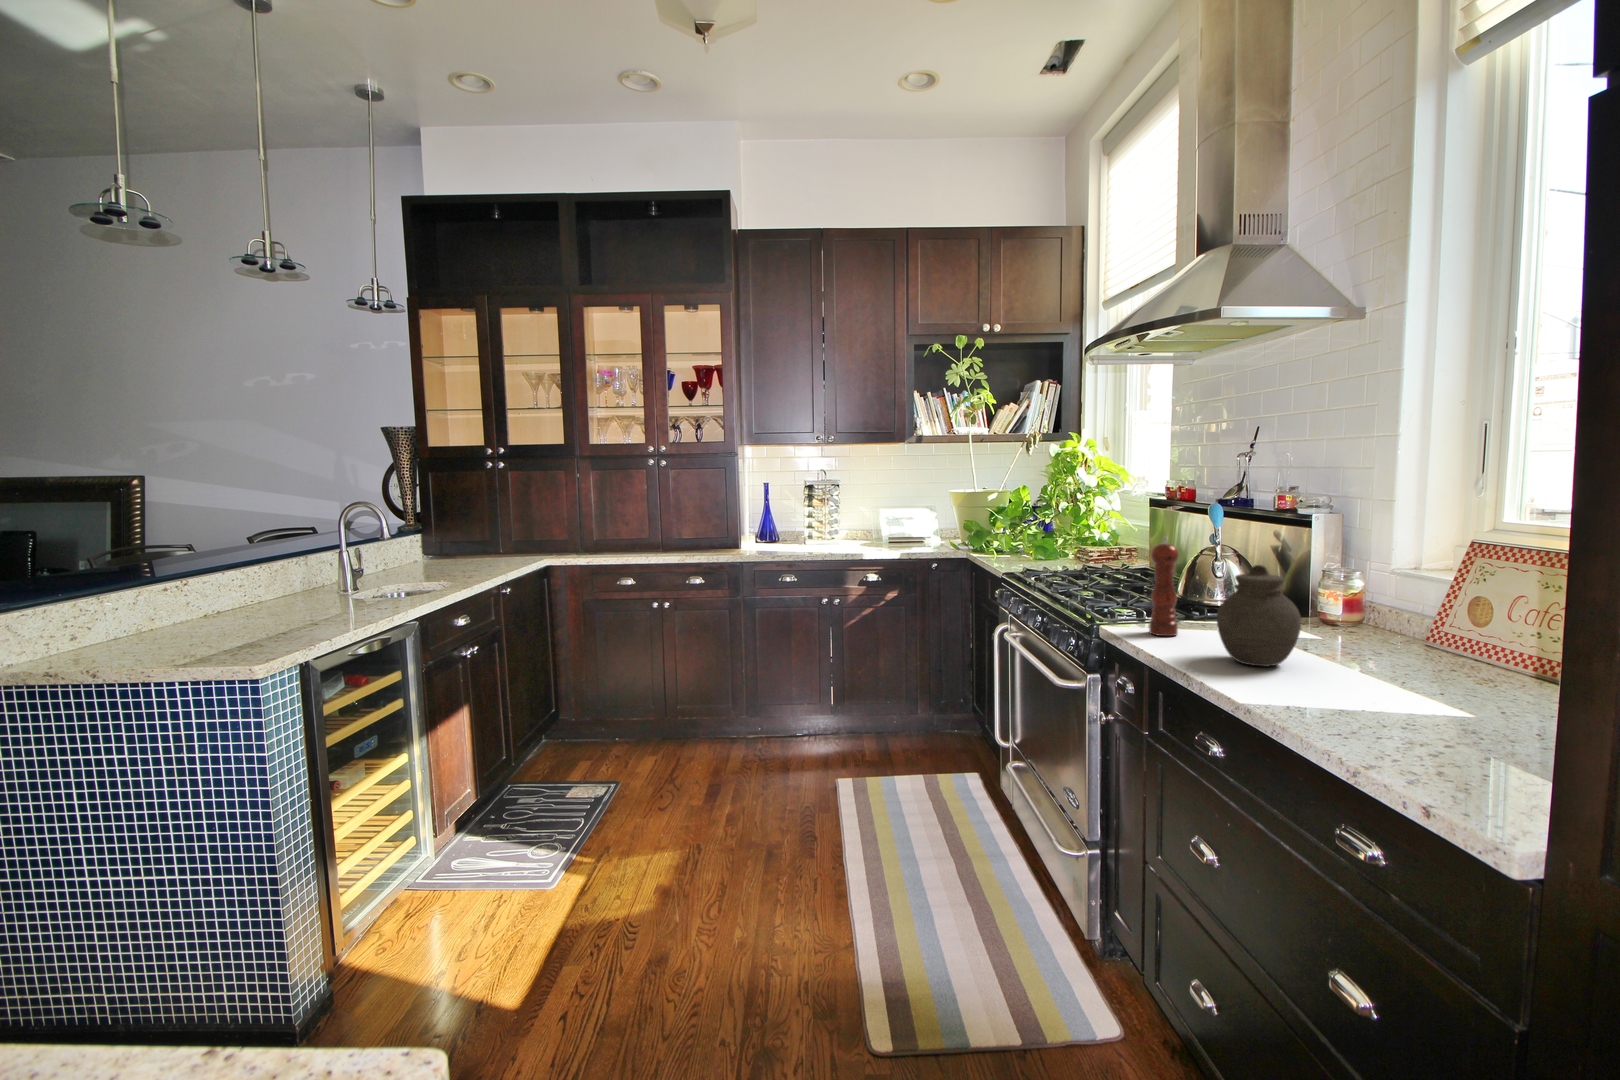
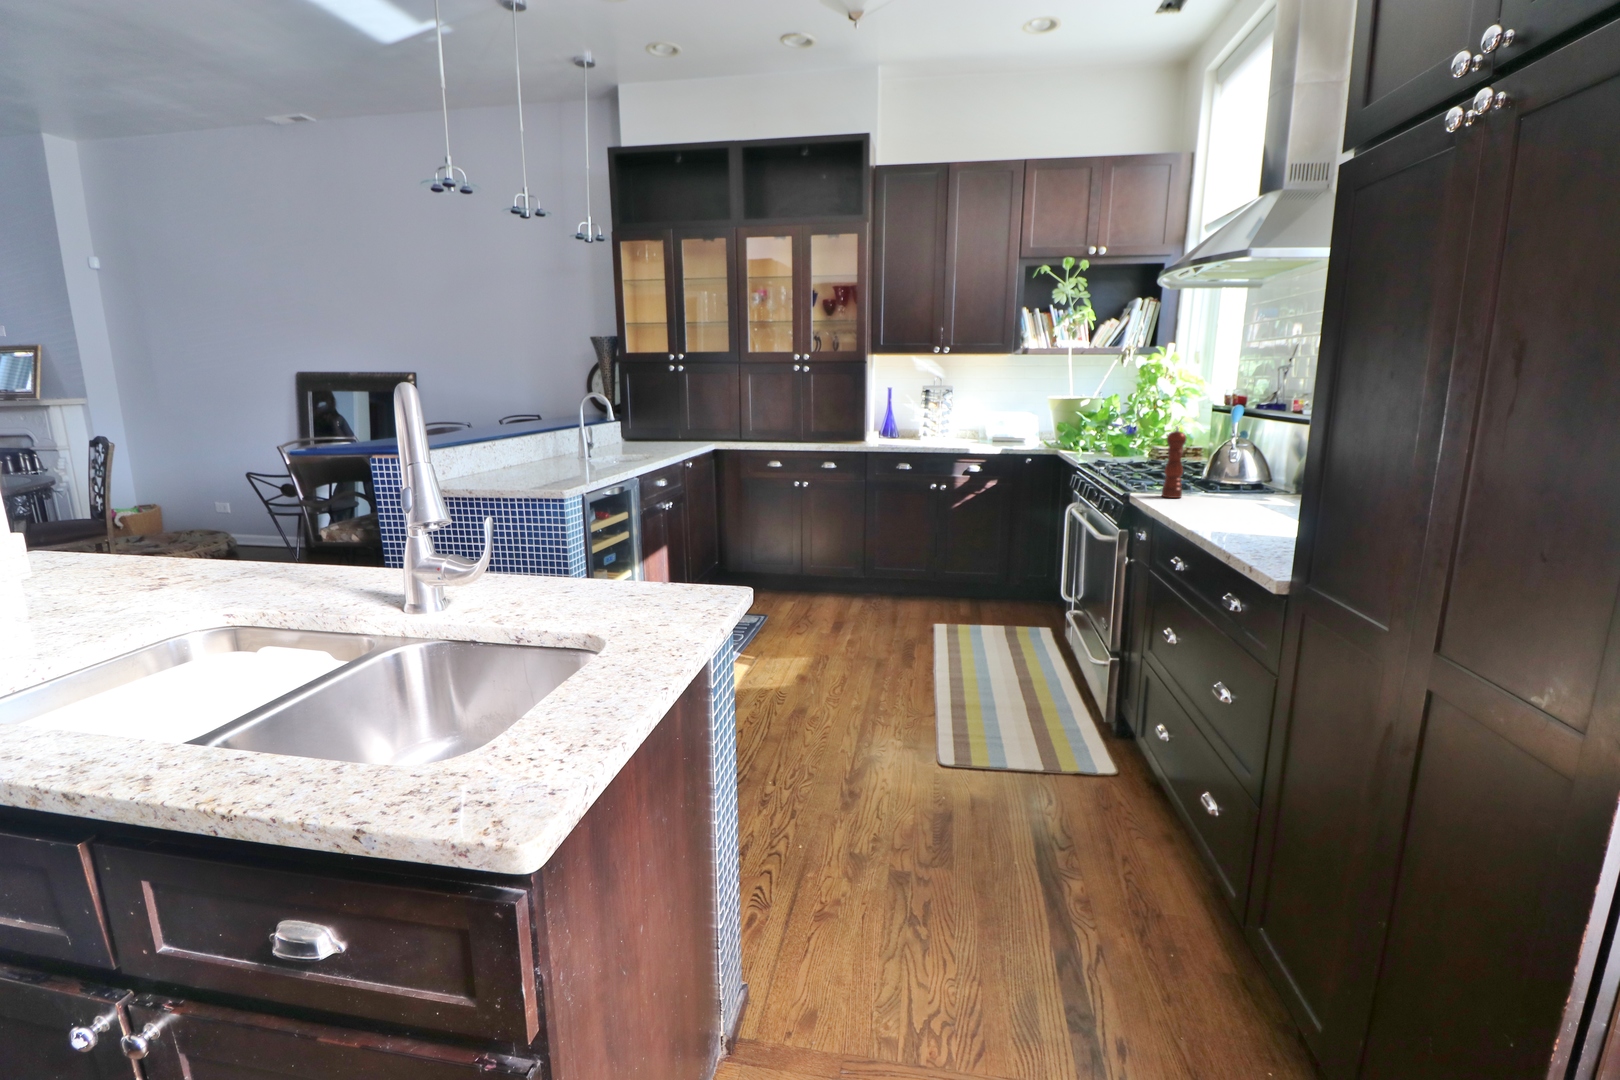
jar: present [1217,565,1301,666] -> none [1197,444,1254,513]

